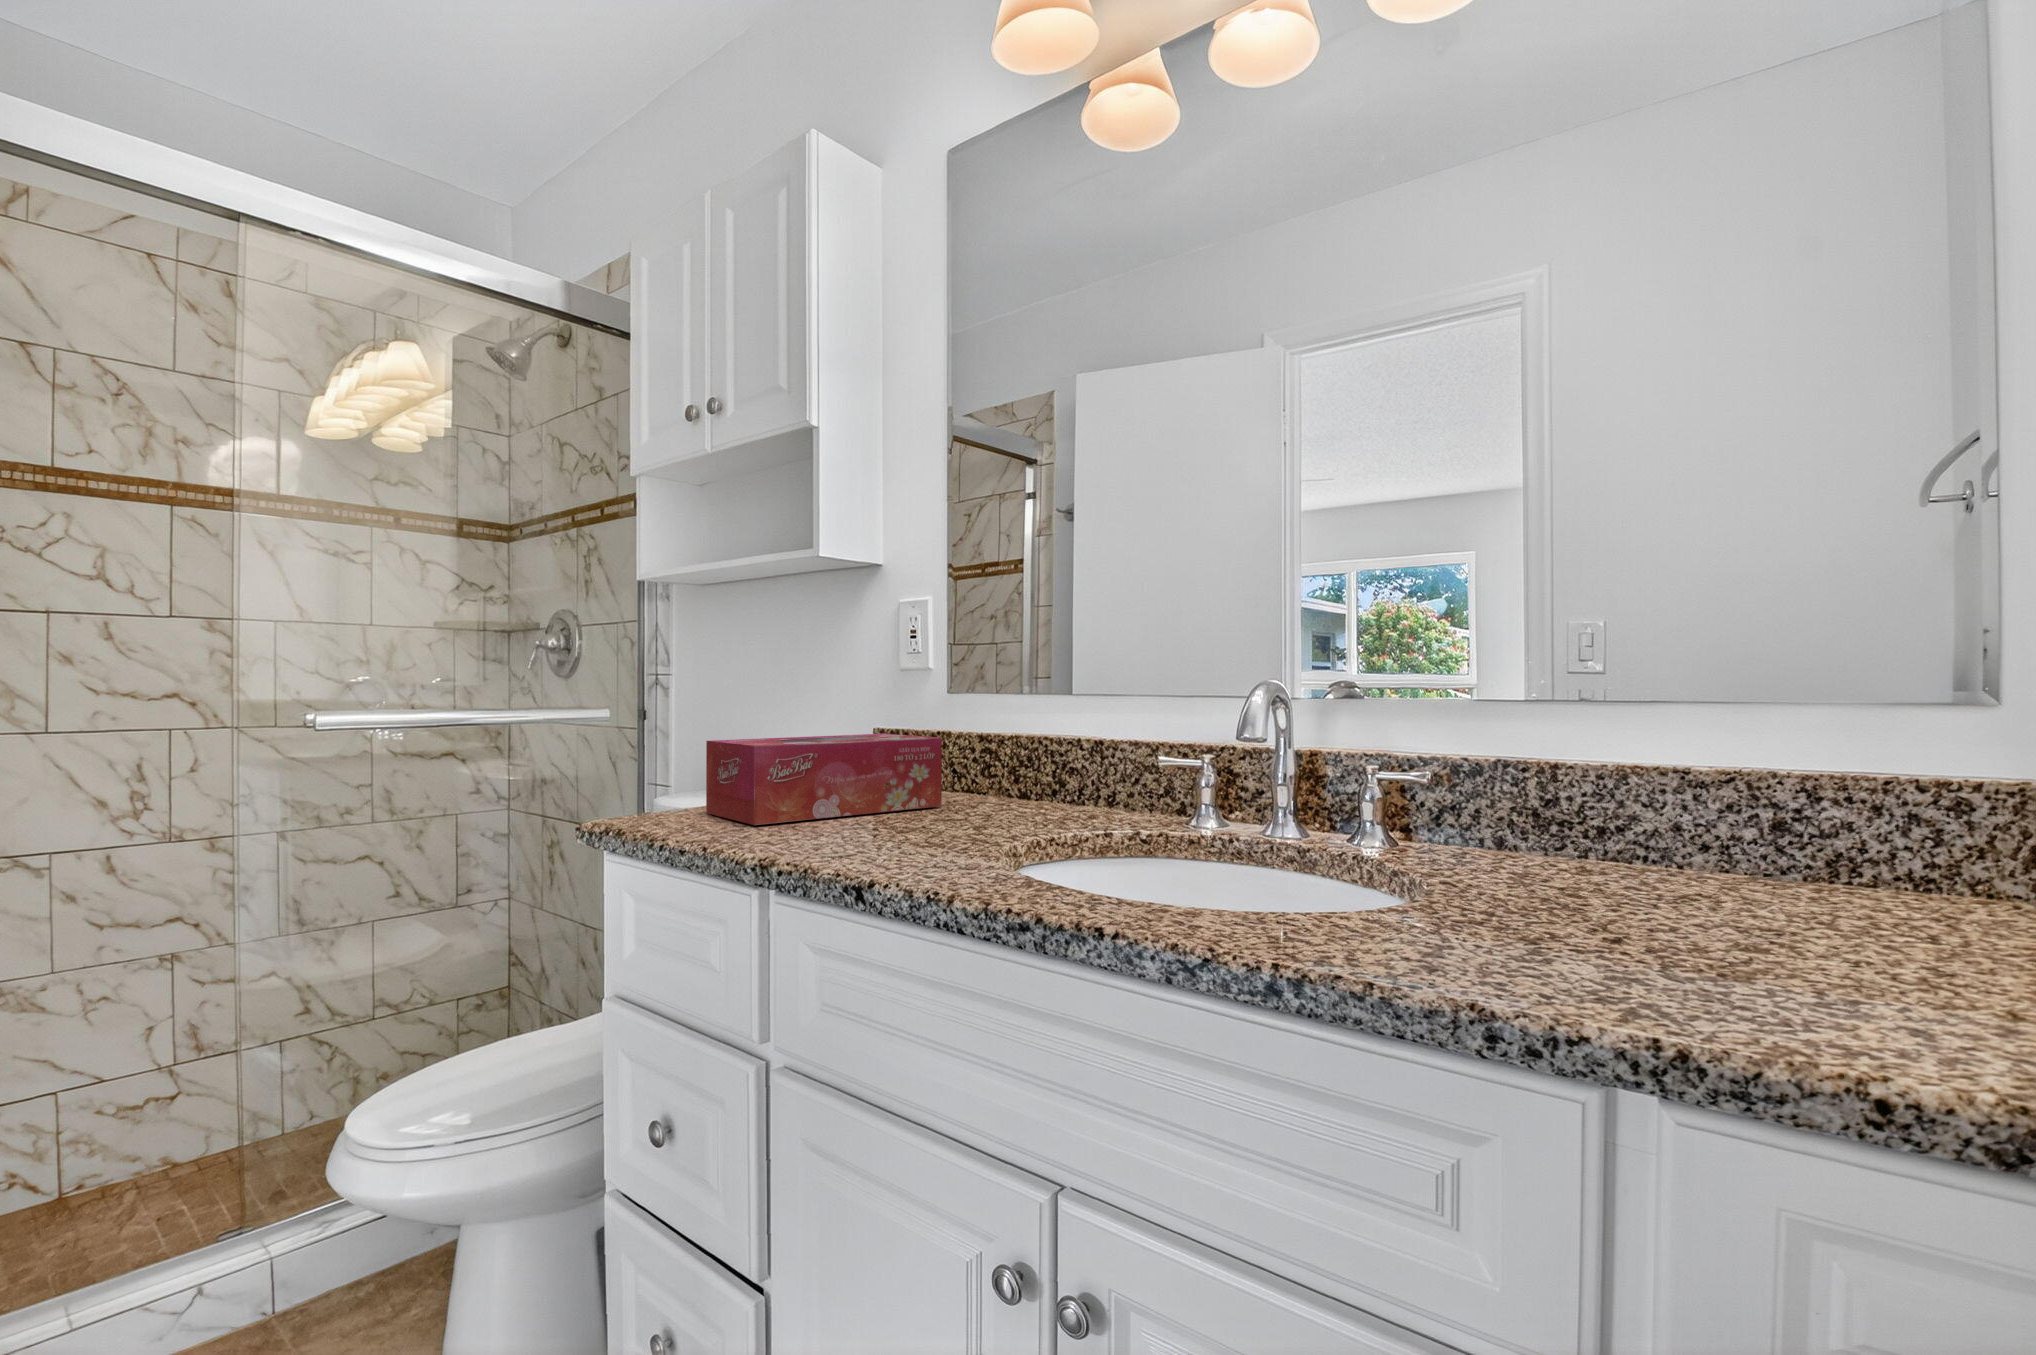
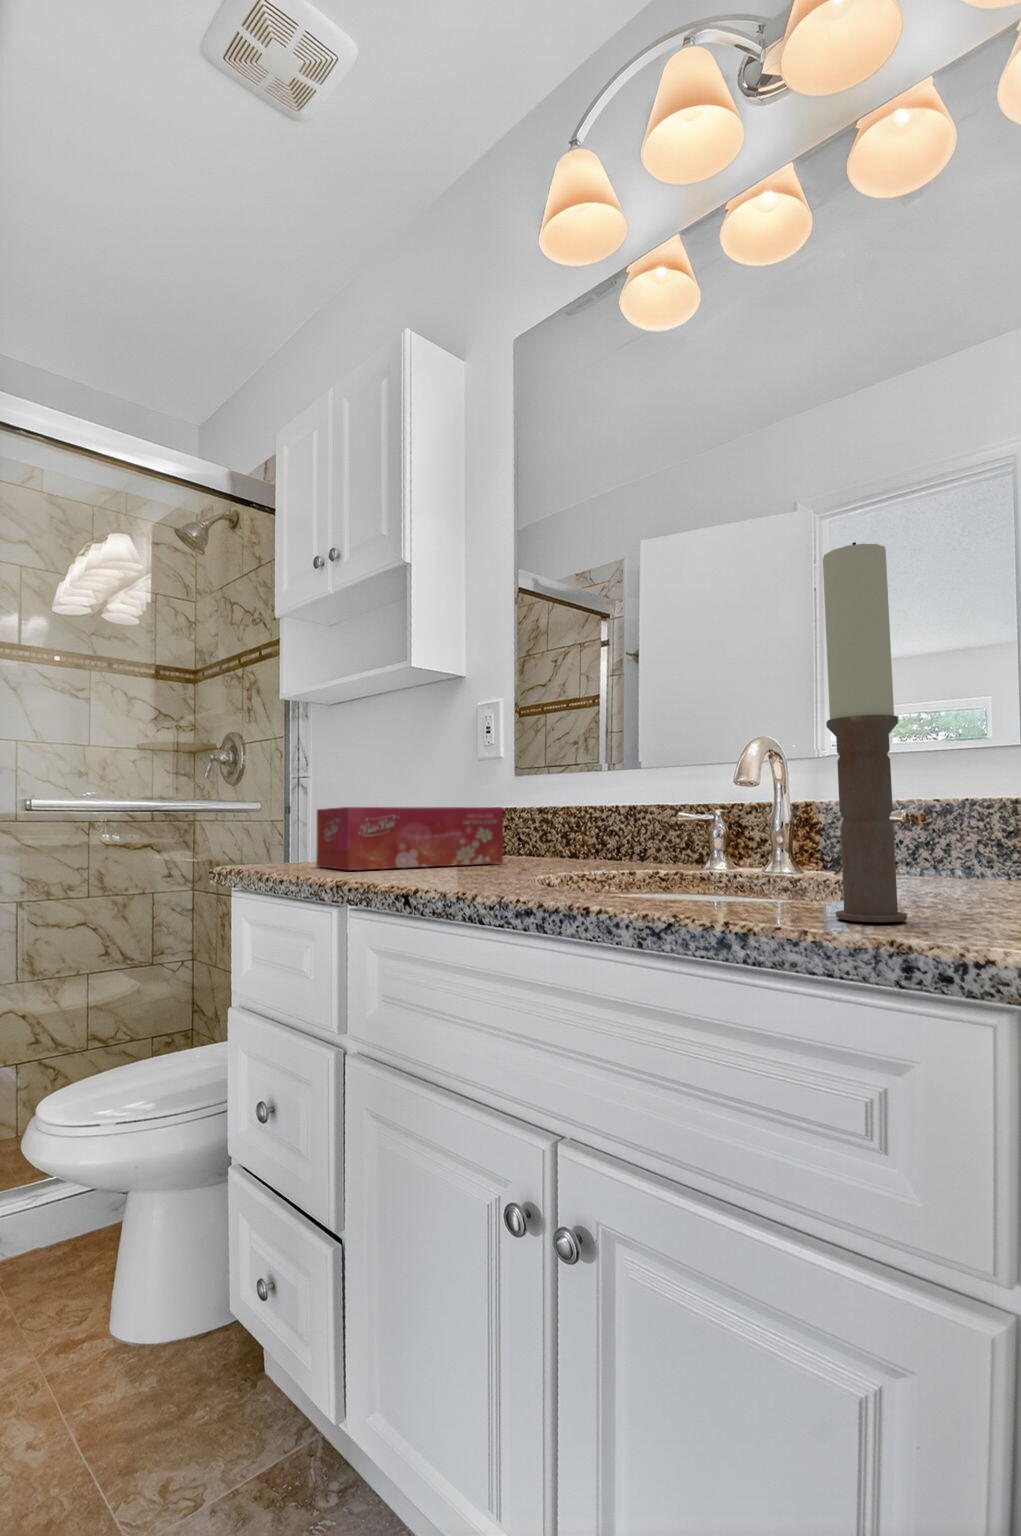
candle: none [1393,515,1474,964] -> present [823,542,907,922]

